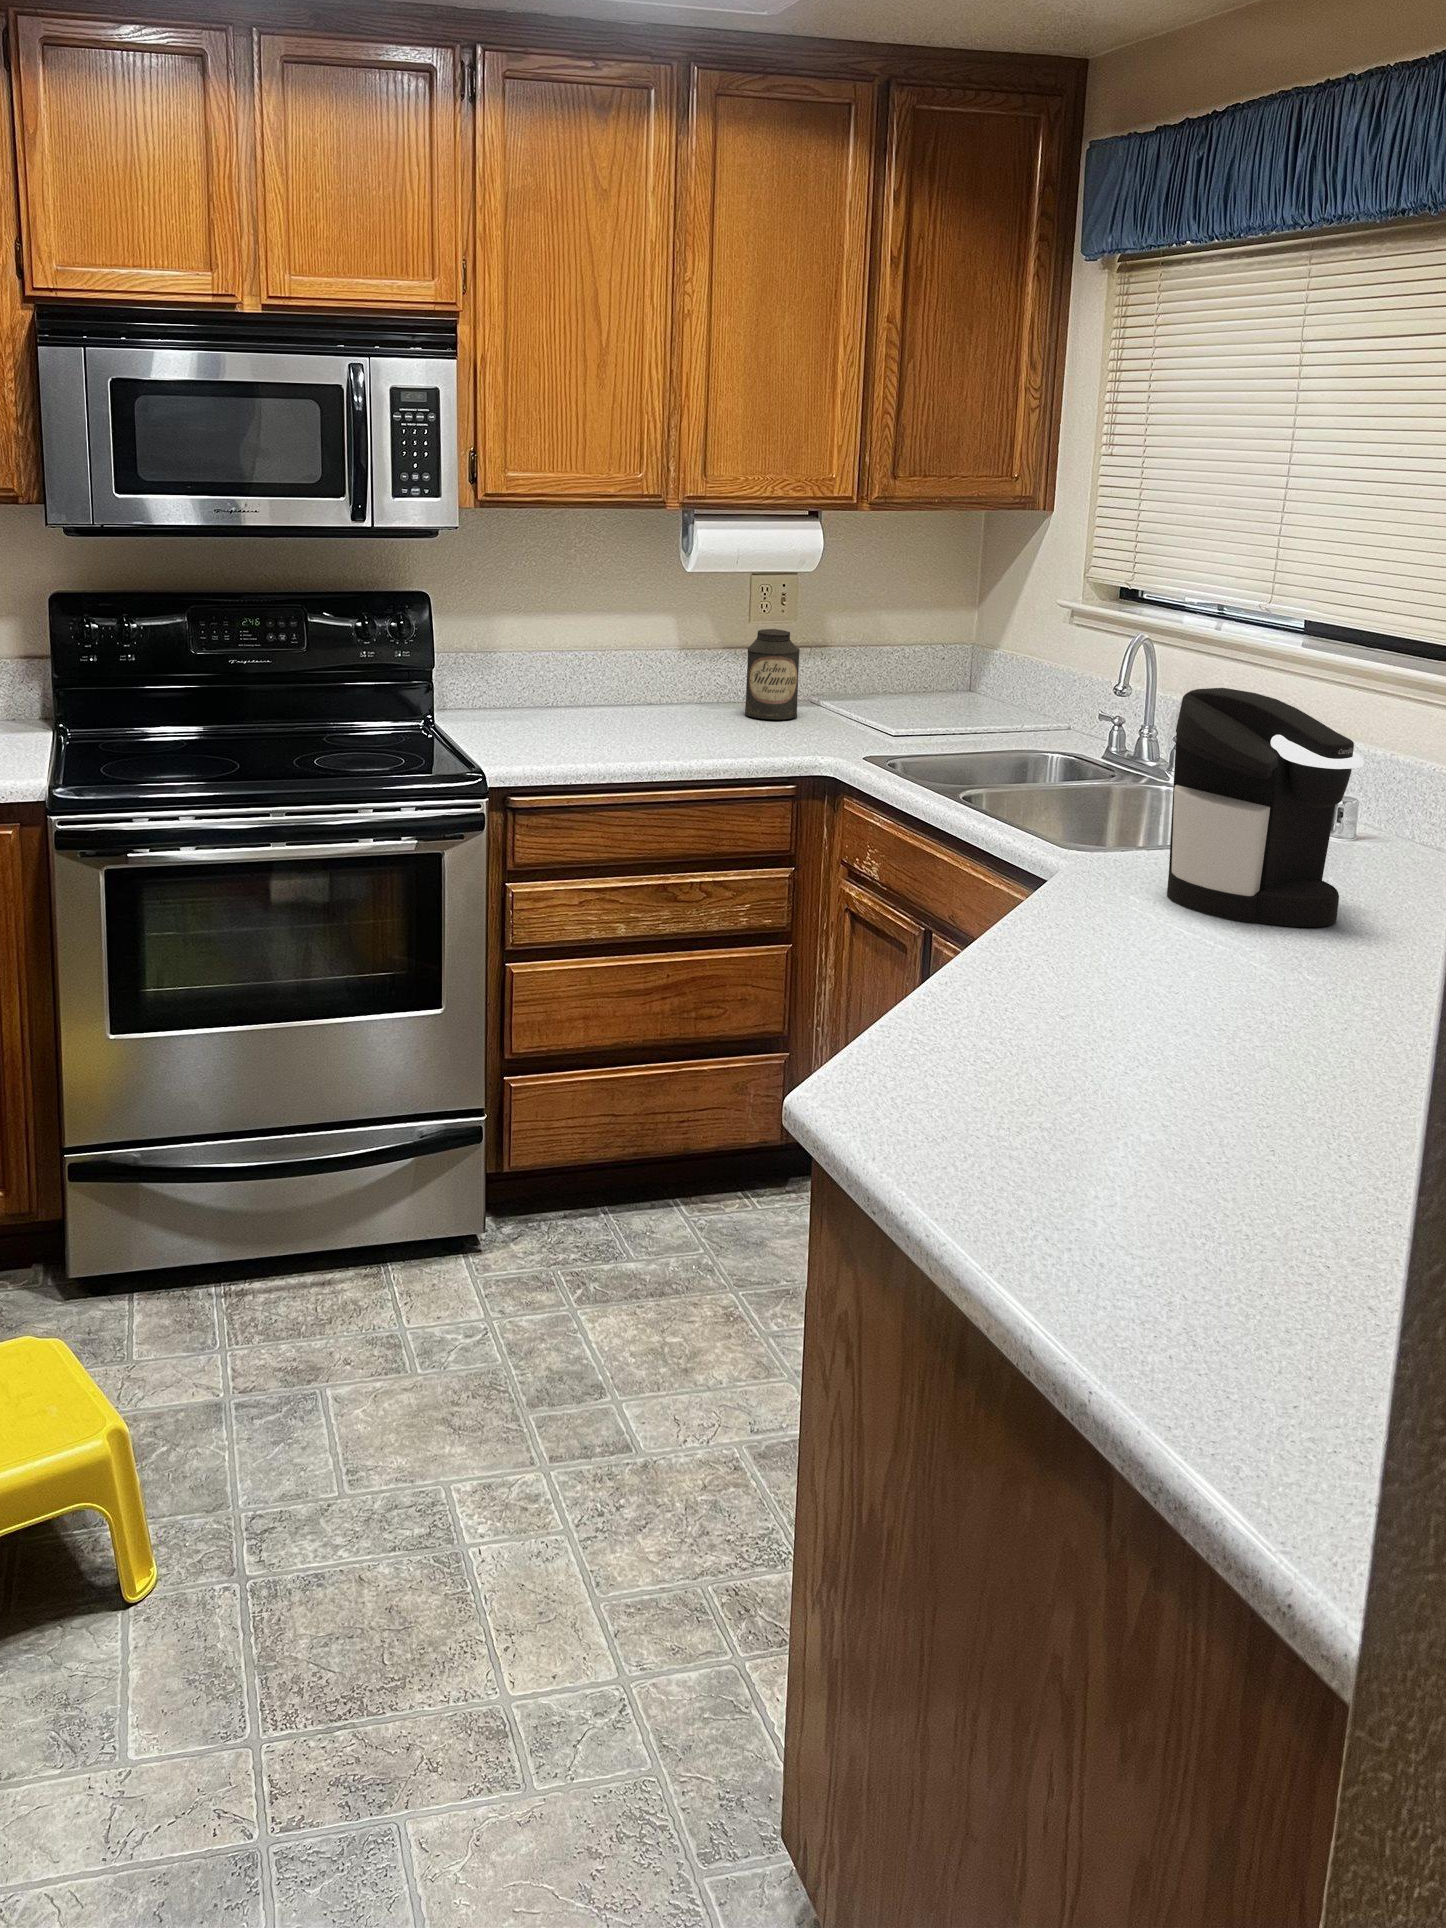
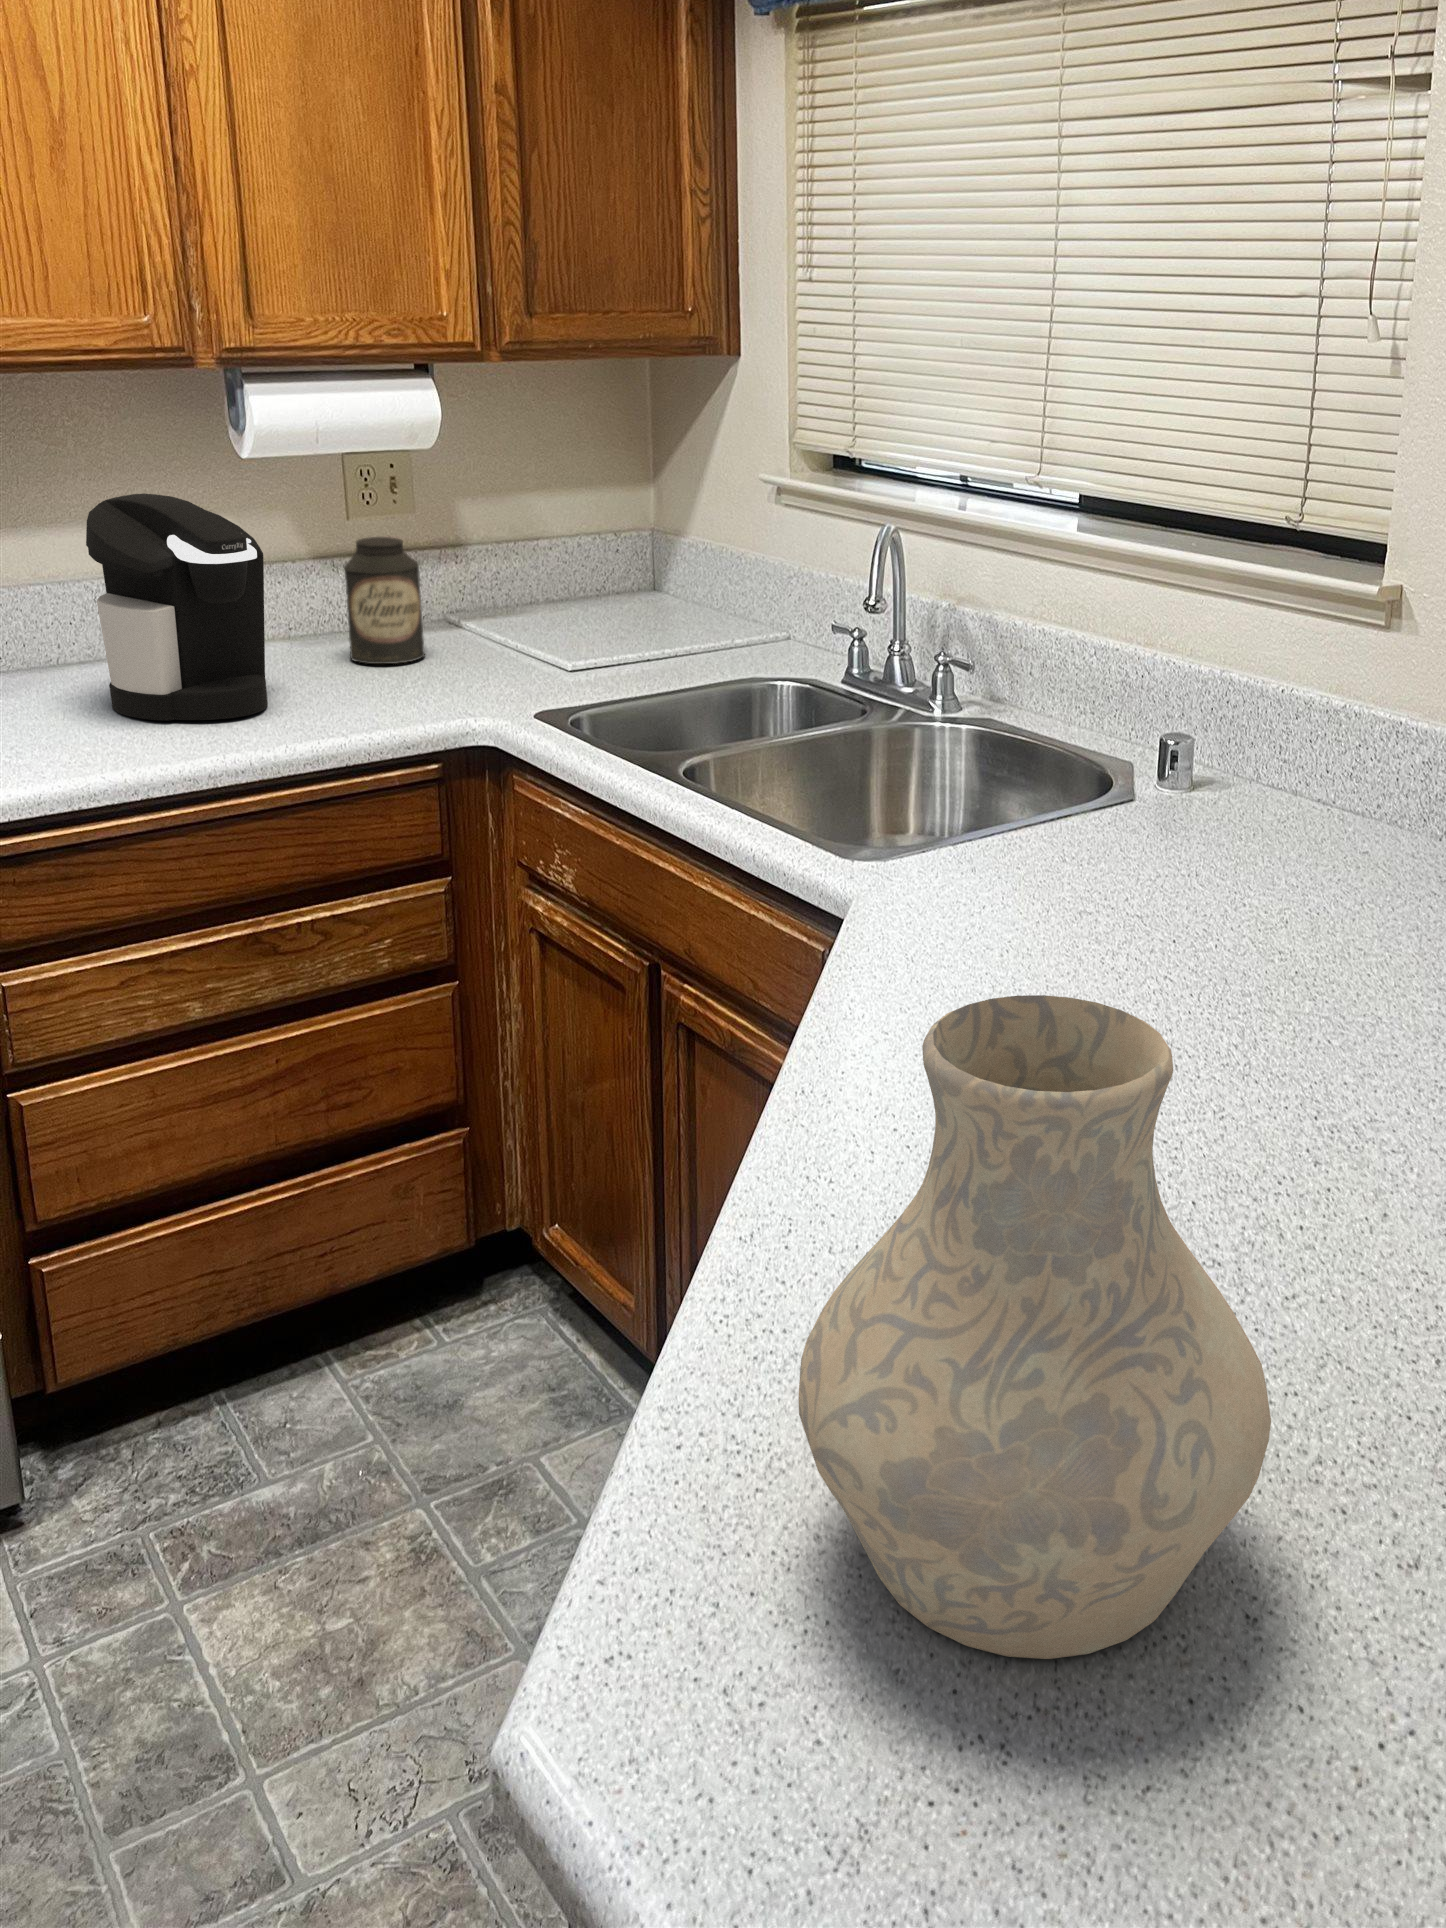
coffee maker: present [1167,688,1364,927] -> present [86,493,268,721]
vase: none [934,810,1165,1112] -> present [798,995,1271,1659]

